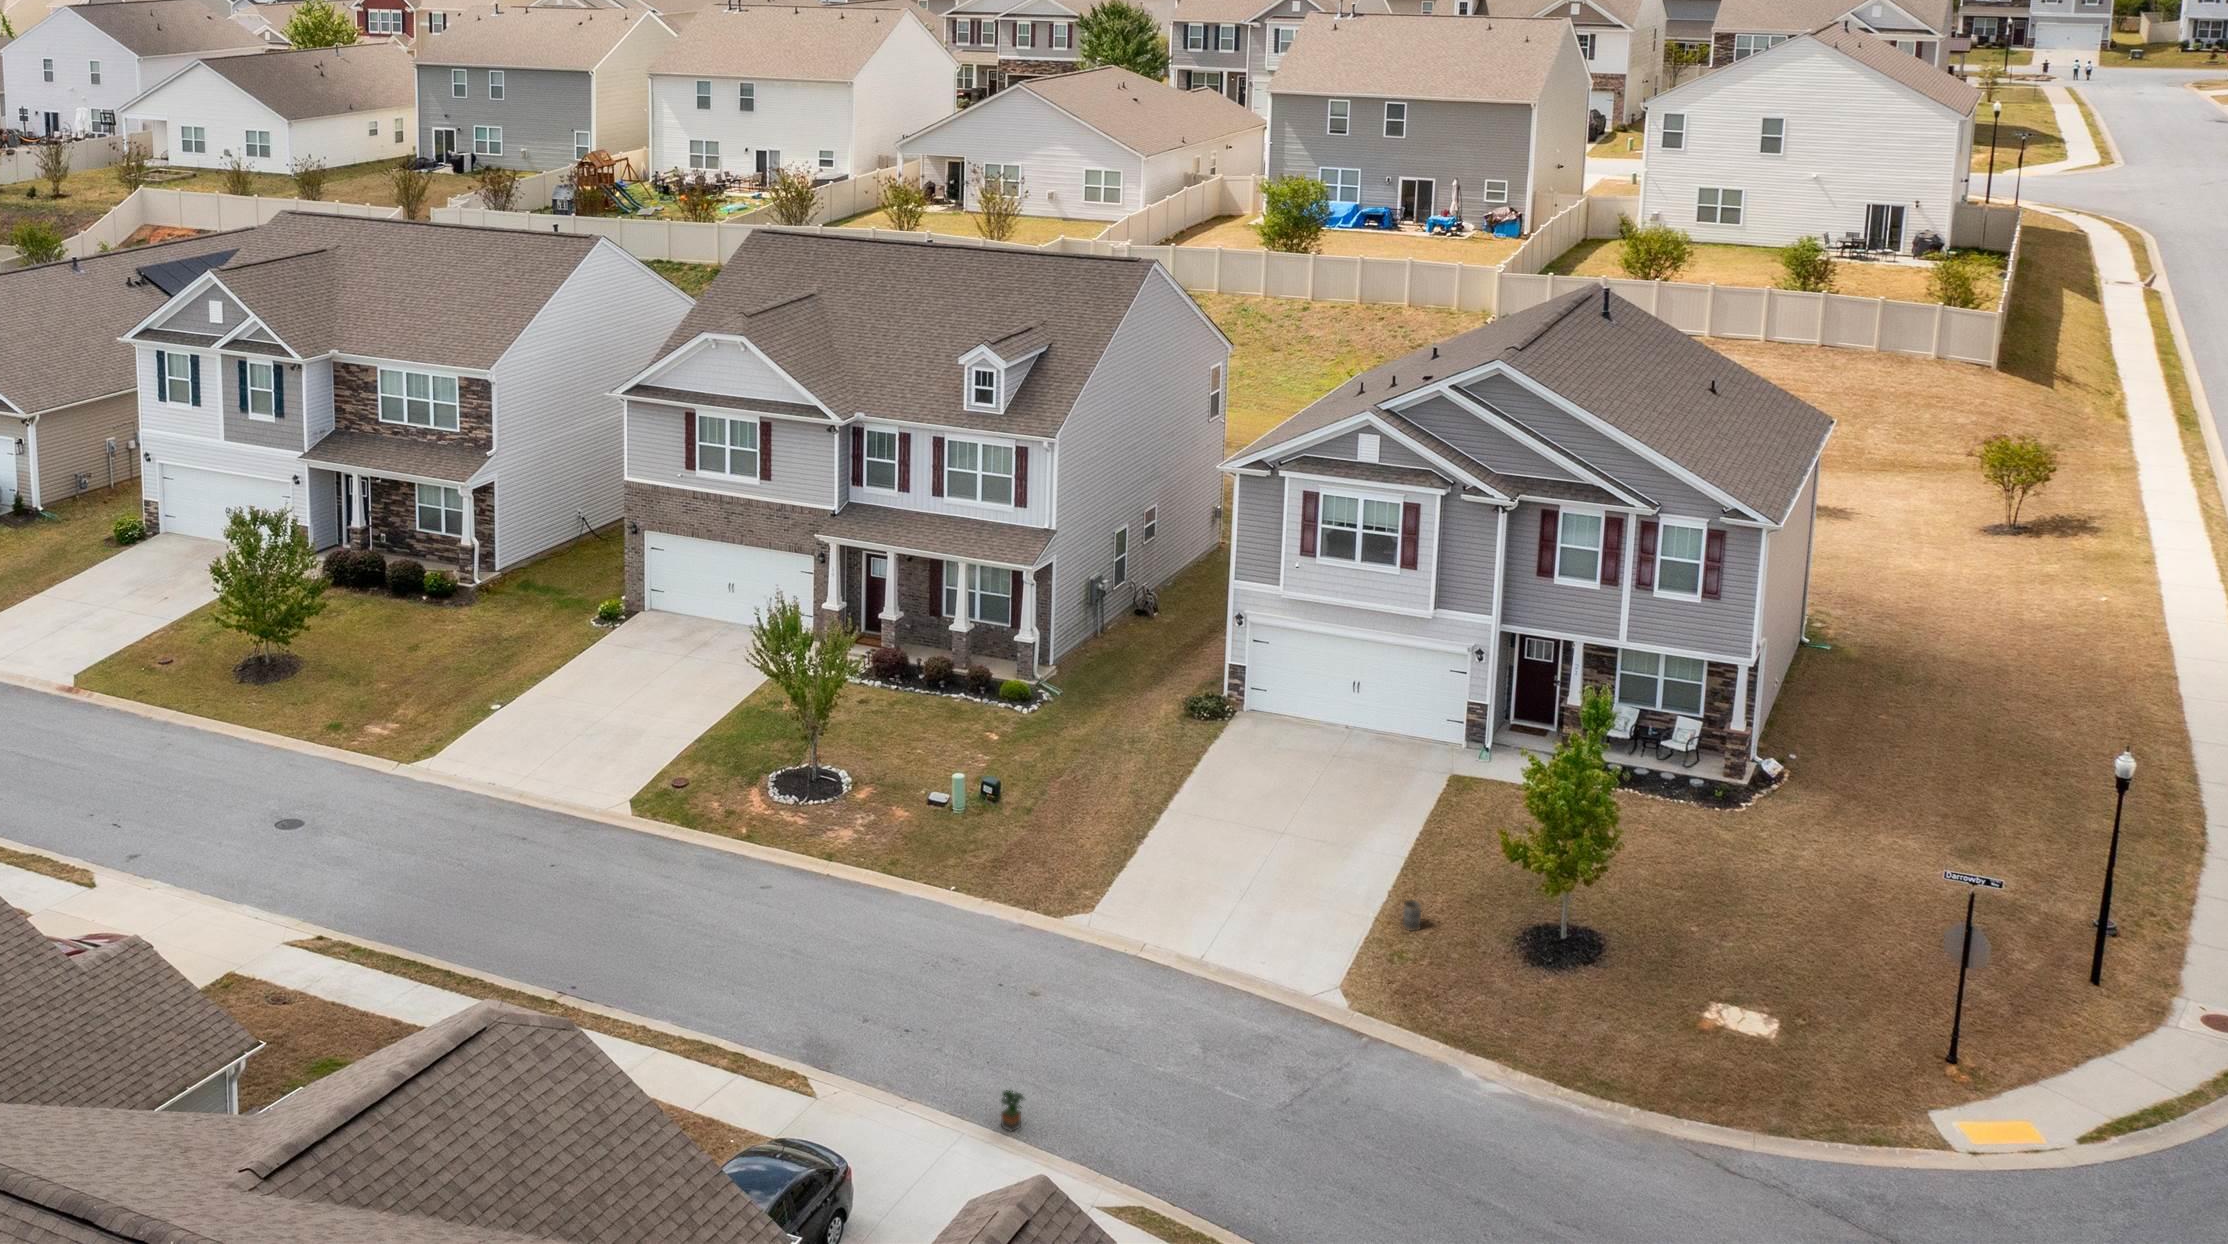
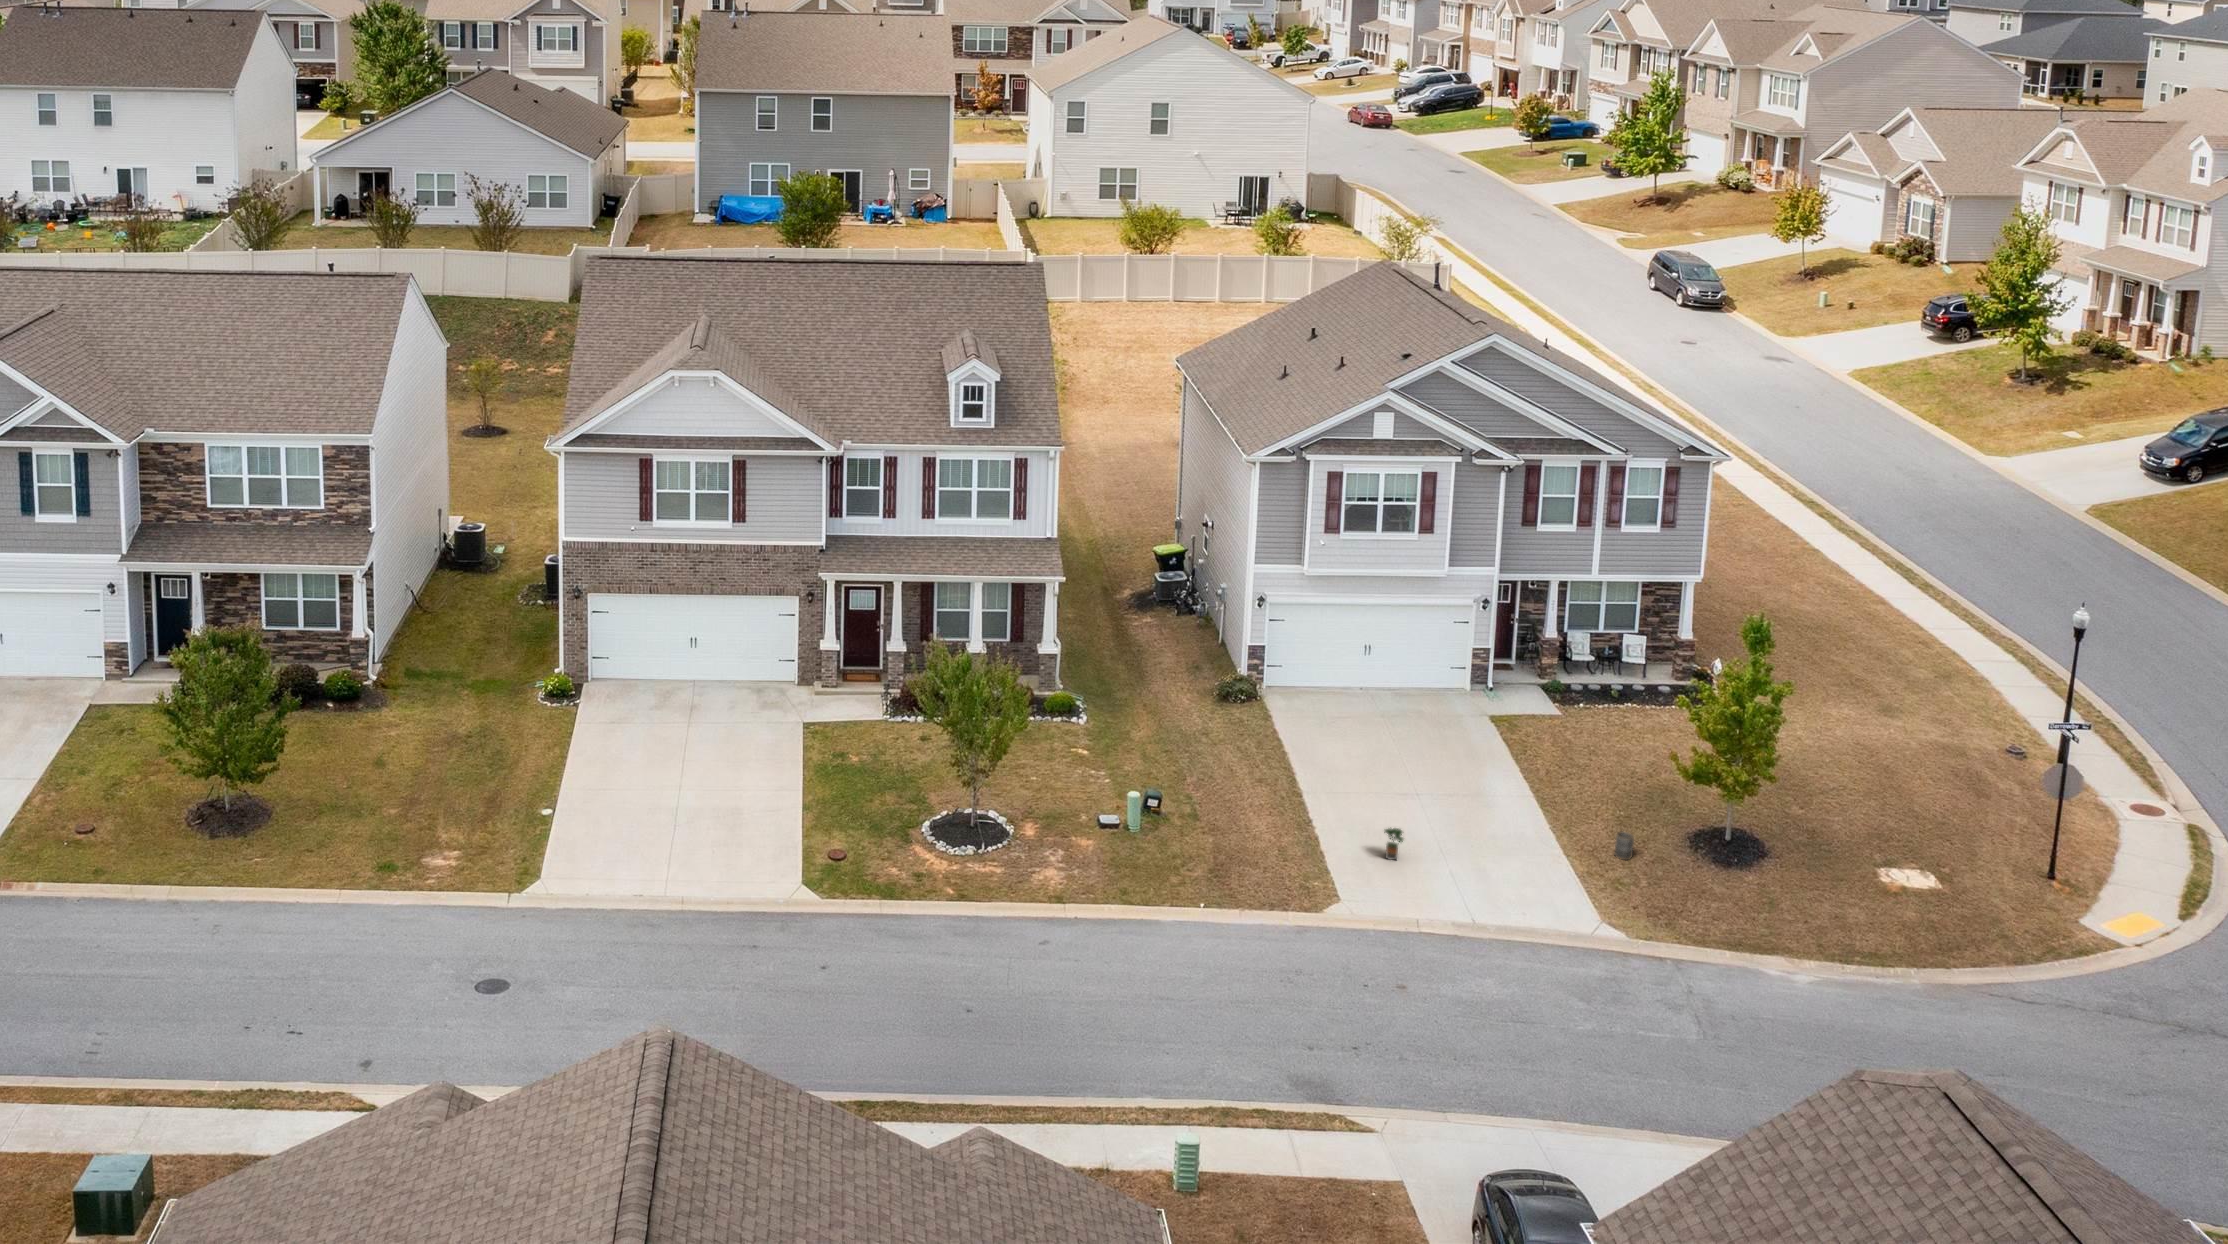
potted tree: present [1001,1090,1024,1131] -> present [1384,828,1403,860]

